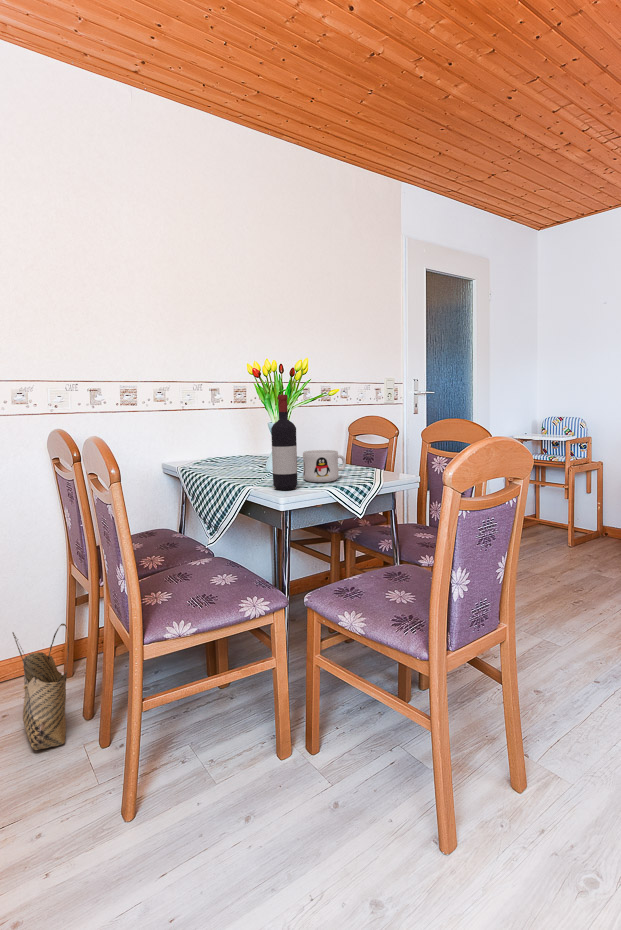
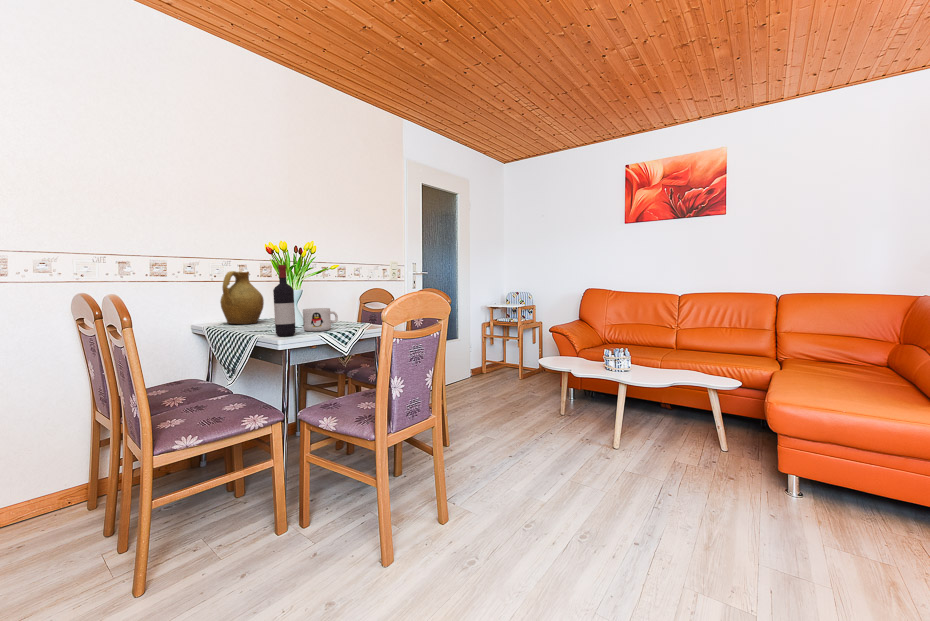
pitcher: none [199,398,248,465] -> present [220,271,264,324]
woven basket: present [12,624,69,750] -> none [30,457,89,568]

